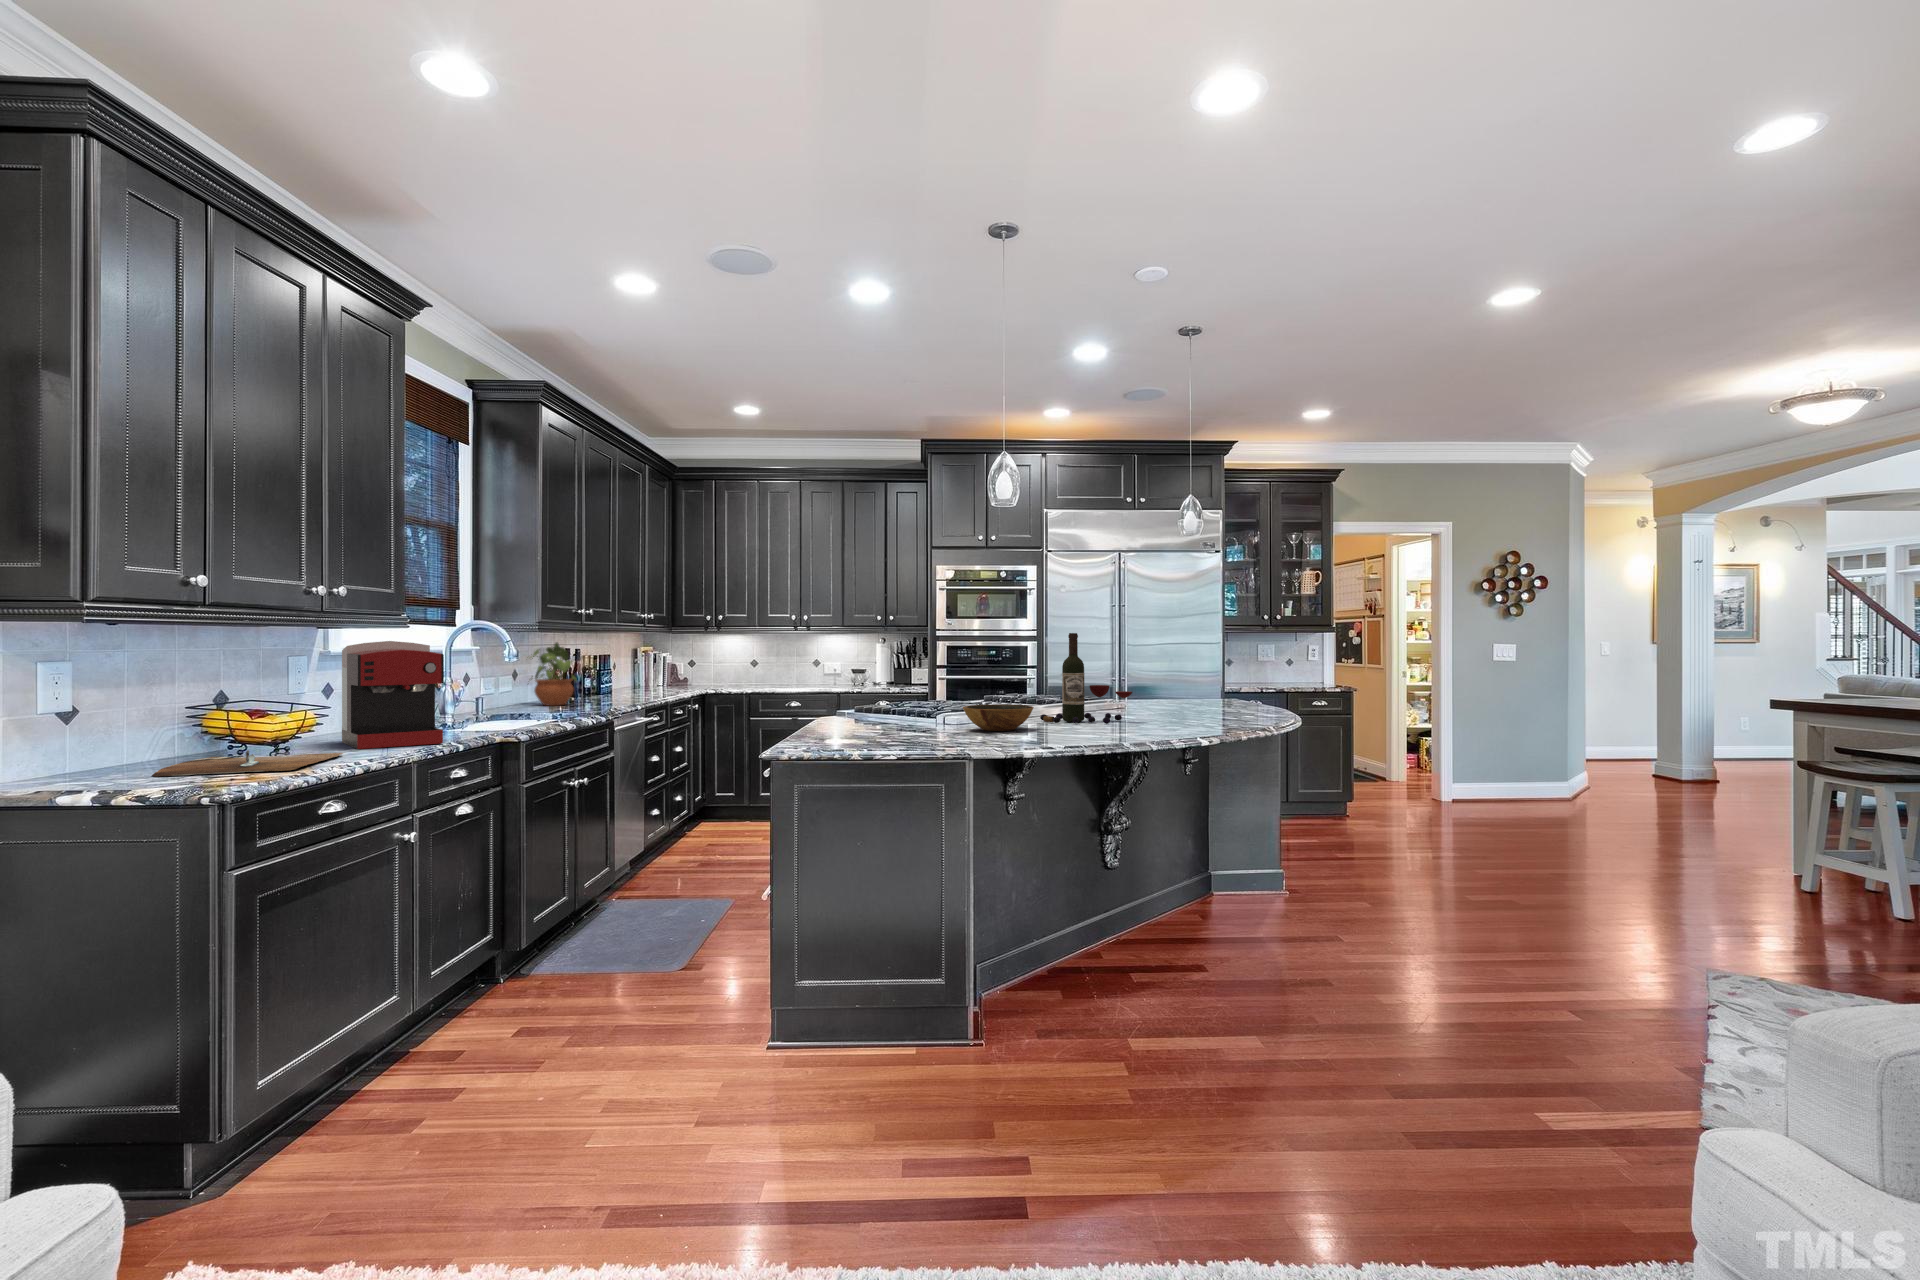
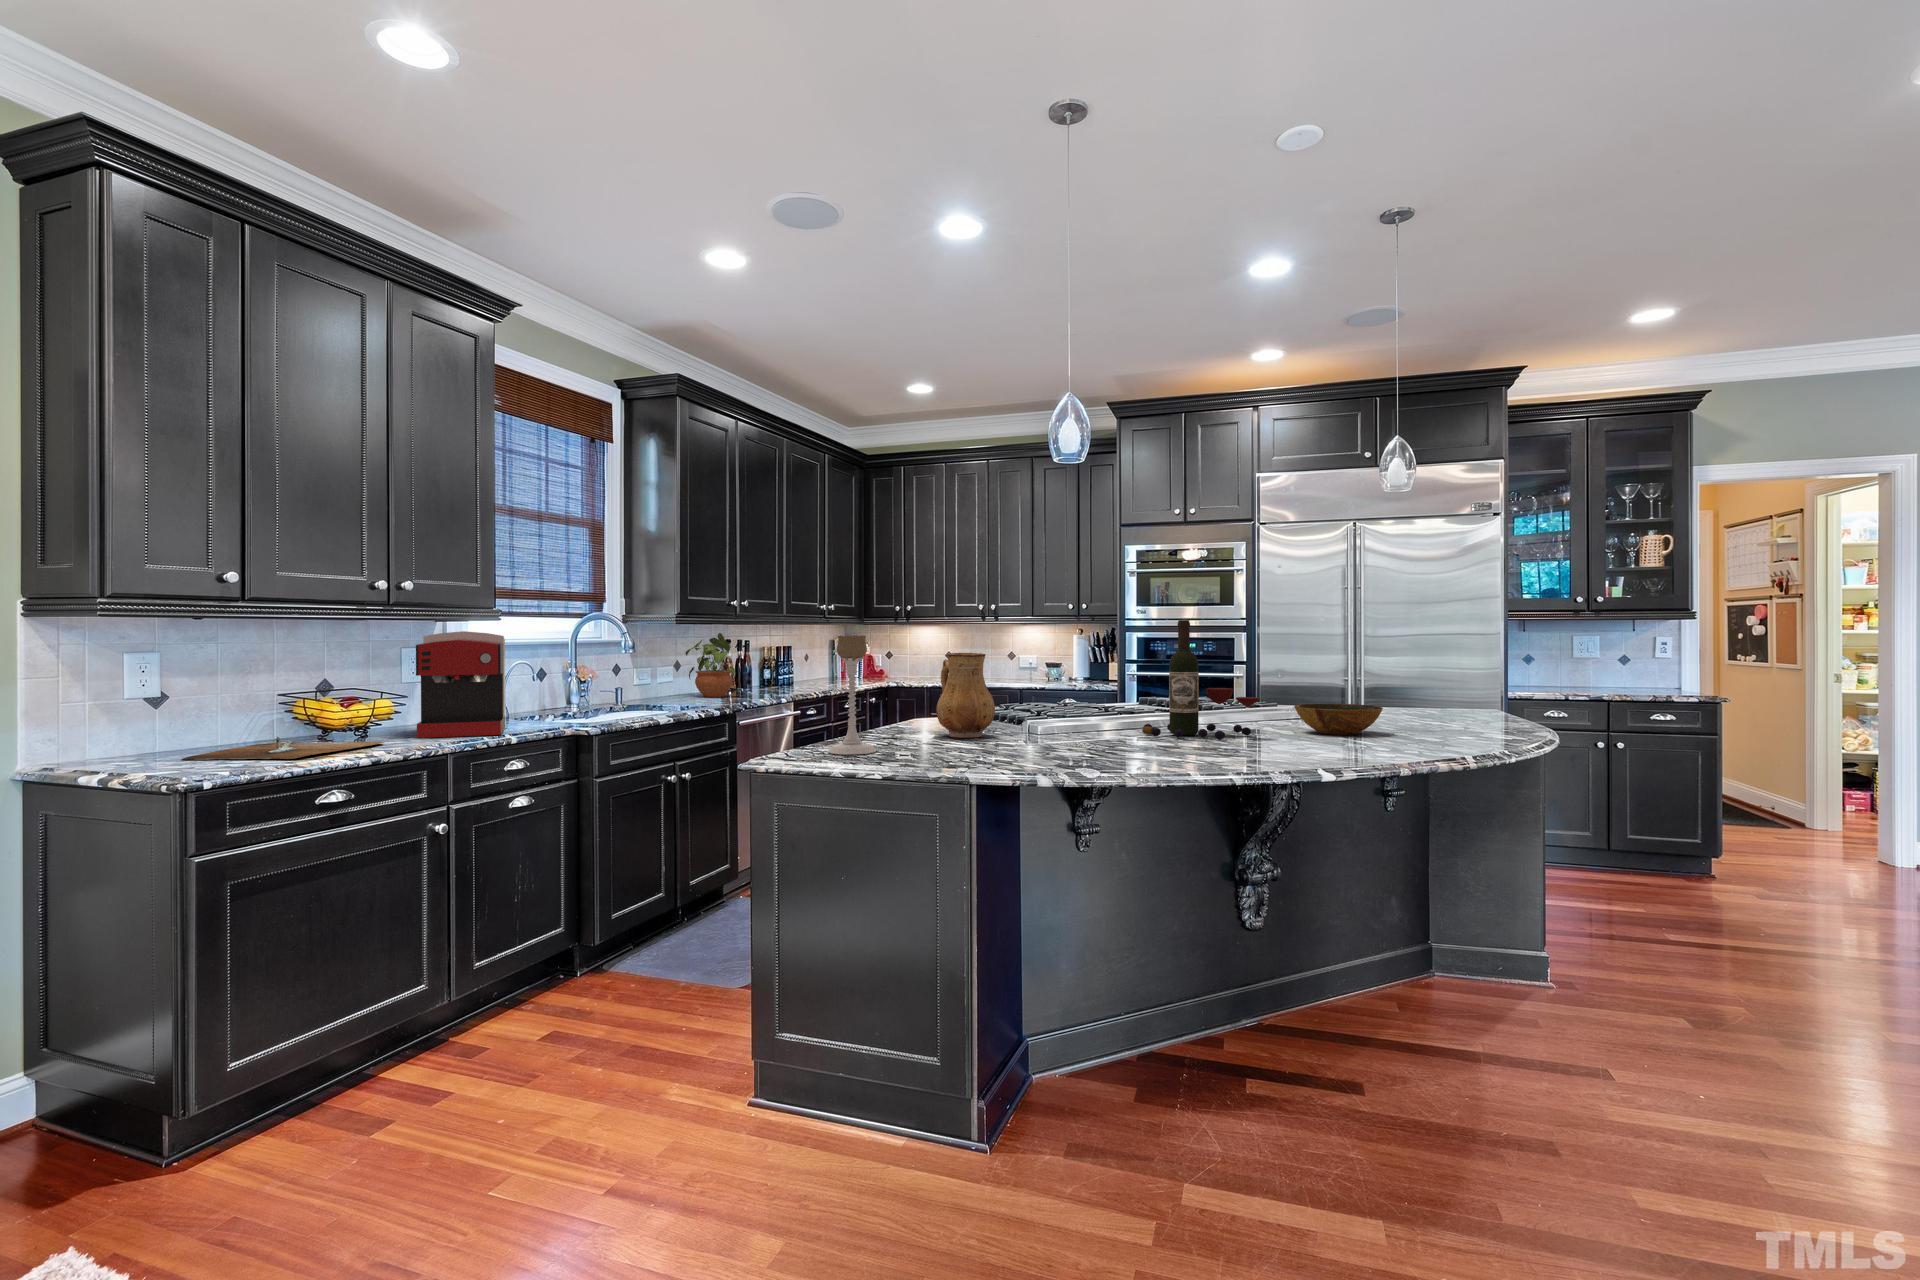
candle holder: none [839,645,879,743] -> present [828,635,876,755]
ceramic pitcher: none [885,659,935,729] -> present [936,653,995,738]
bowl: present [963,704,1034,731] -> present [1294,703,1383,735]

